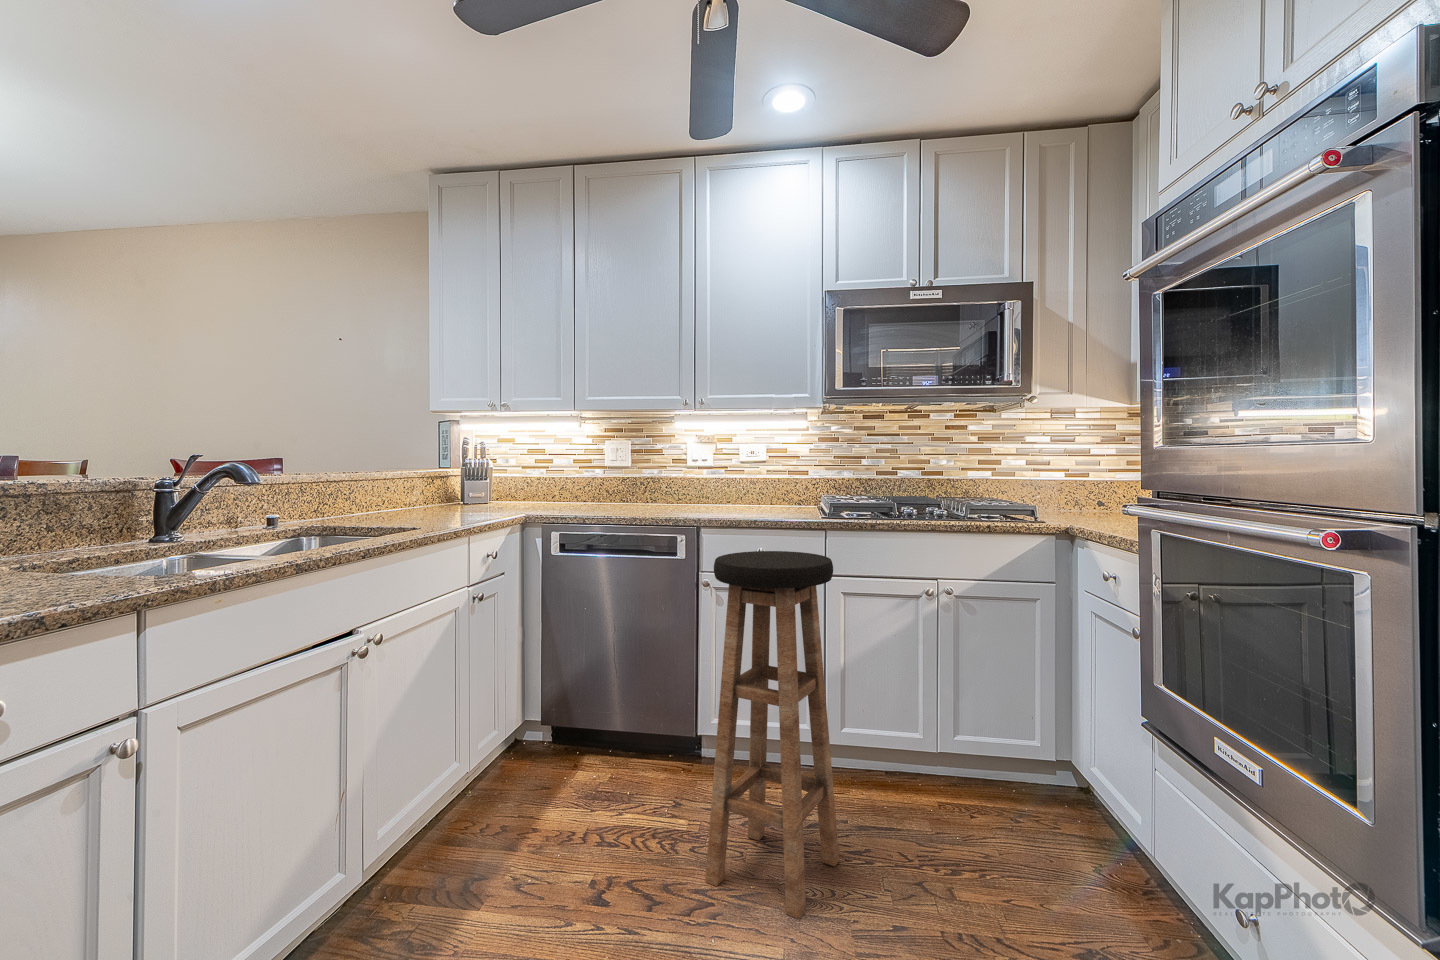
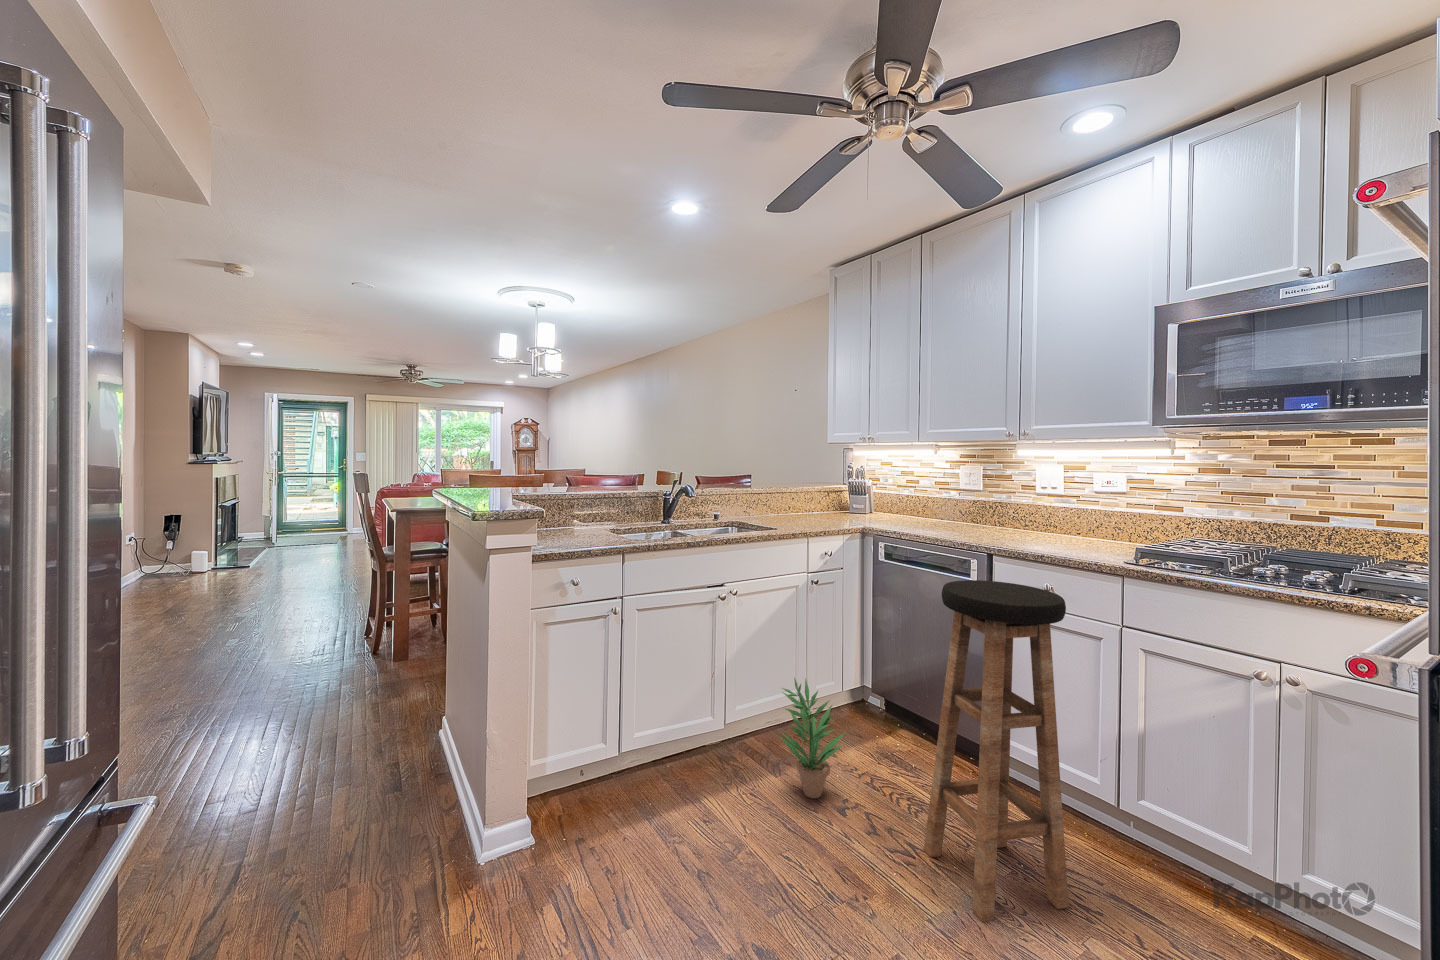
potted plant: none [494,734,587,901] -> present [780,678,845,799]

